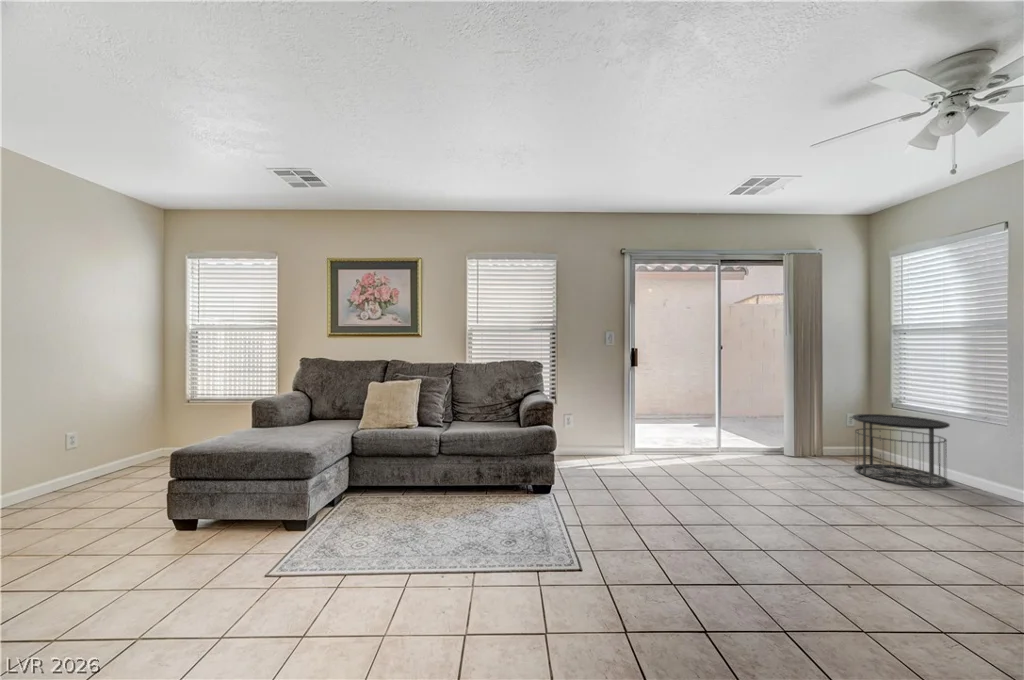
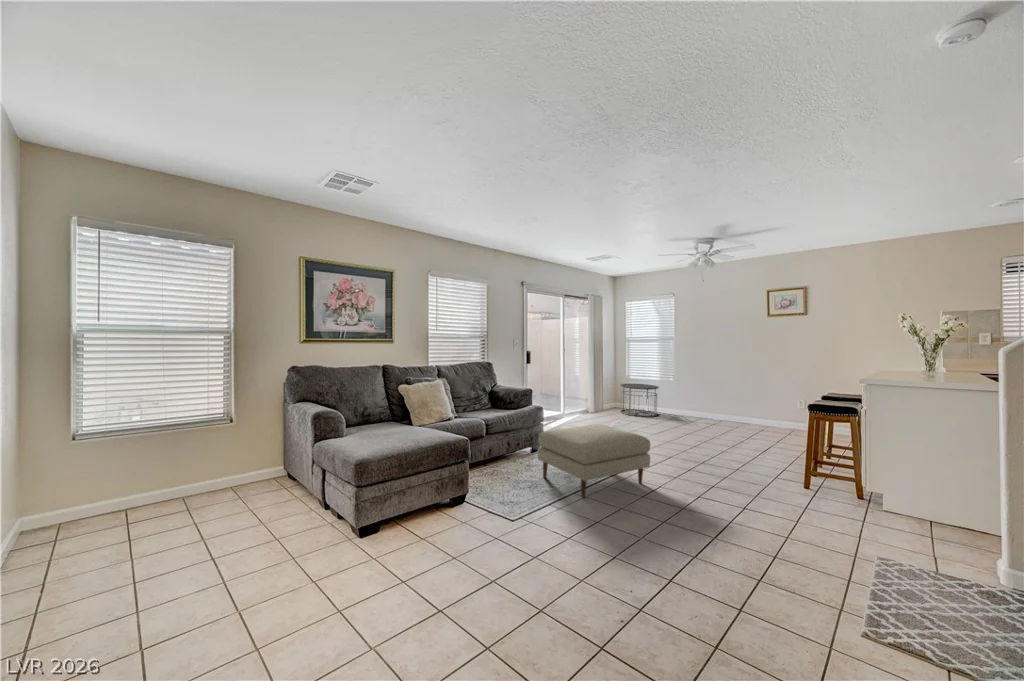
ottoman: none [405,459,575,588] -> present [538,425,650,498]

